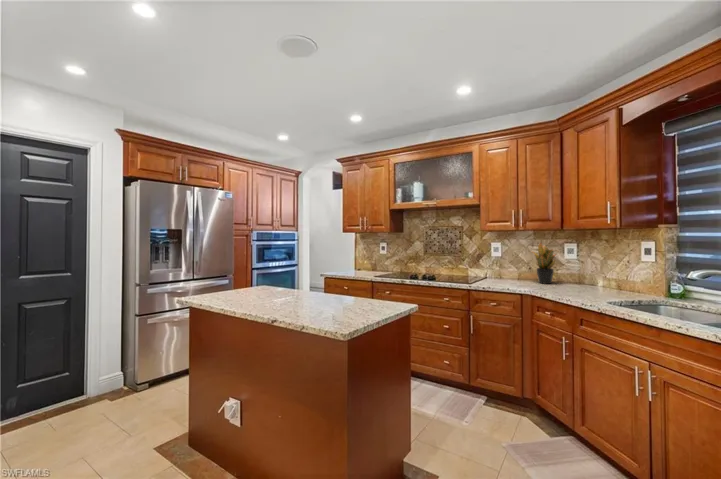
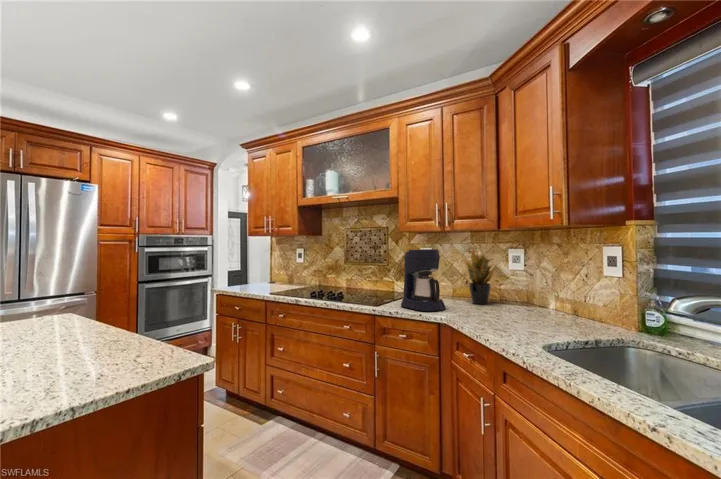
coffee maker: none [489,243,524,287] -> present [401,249,446,311]

